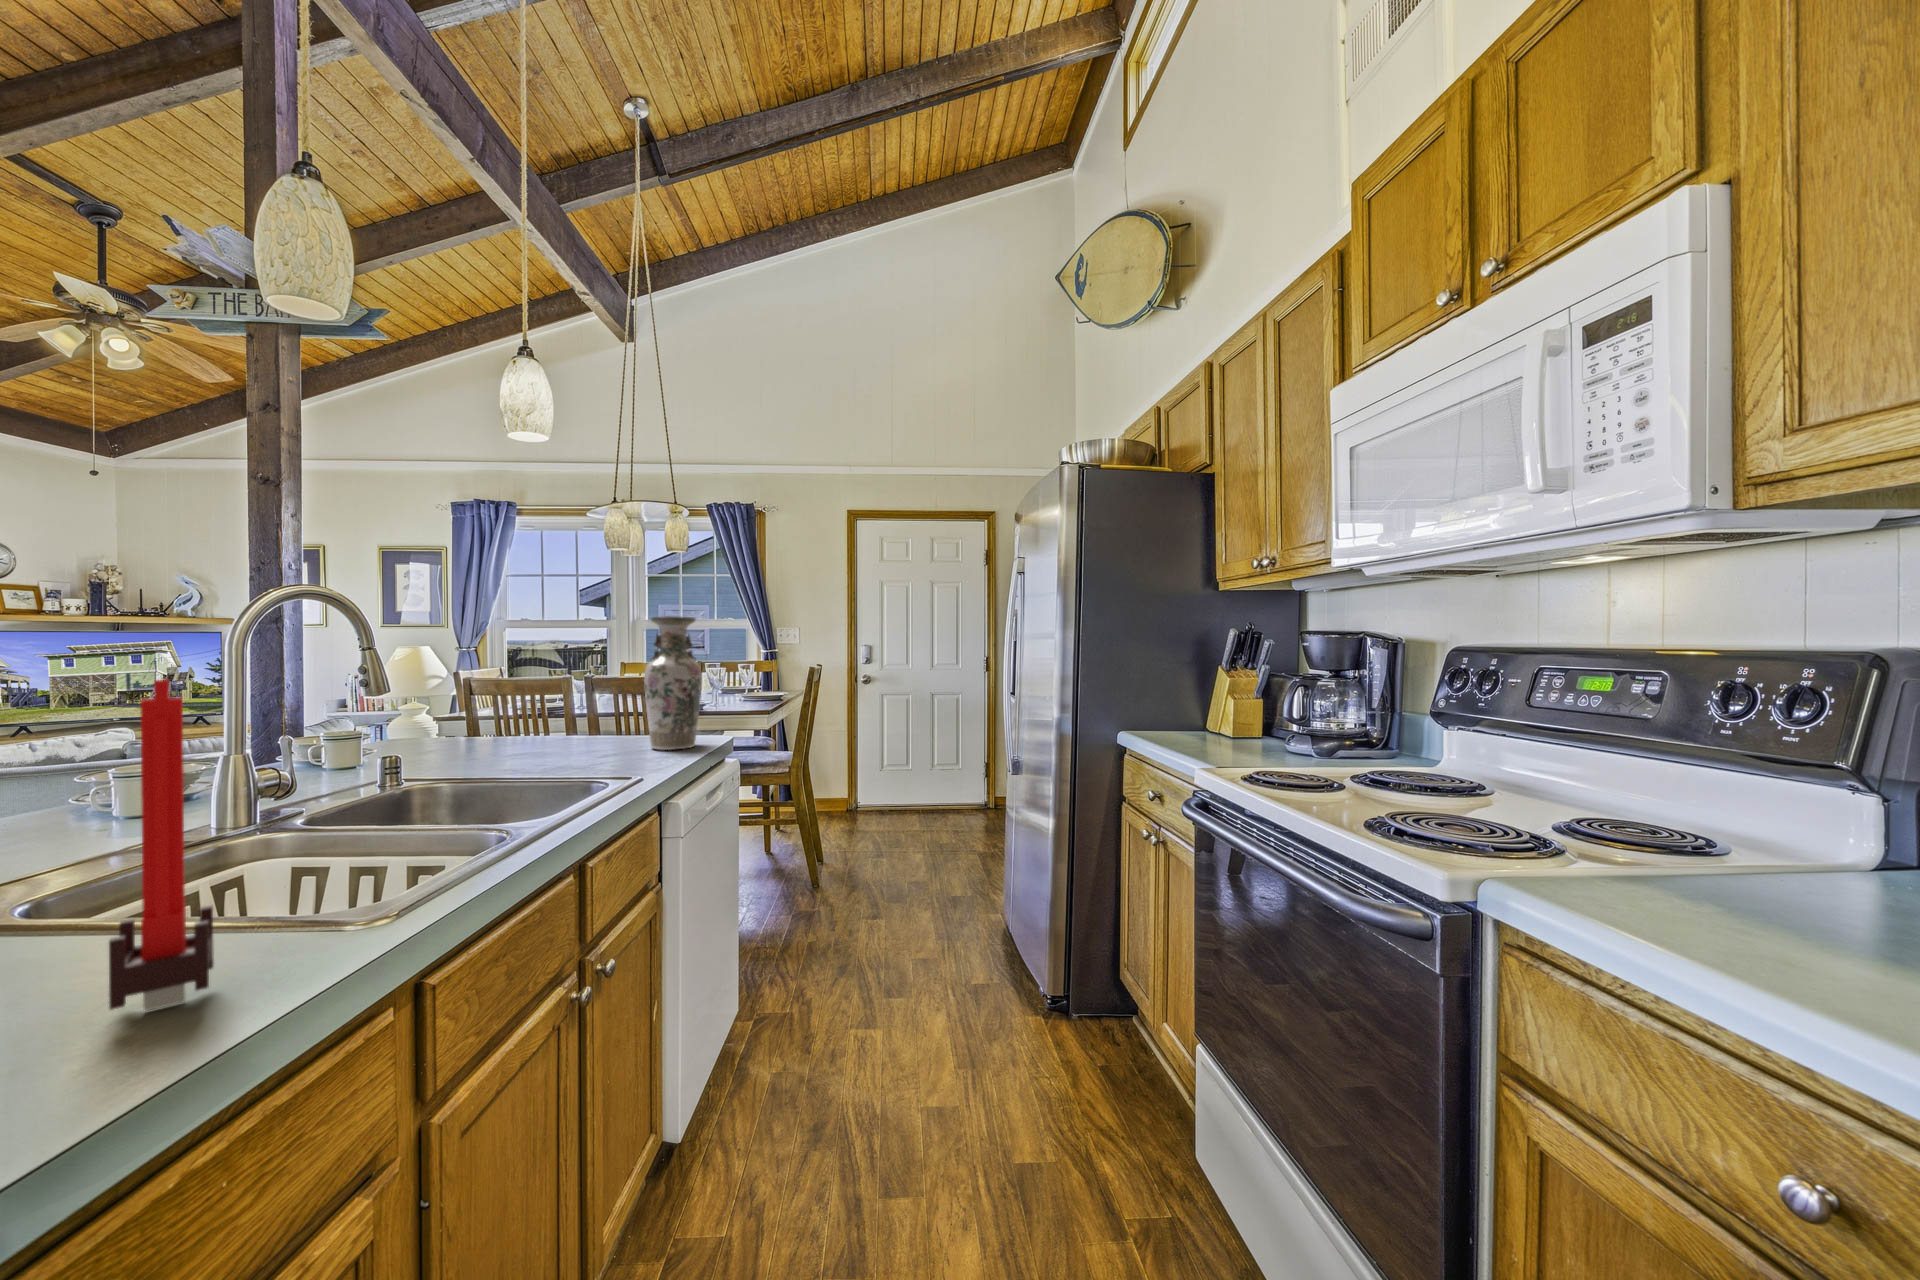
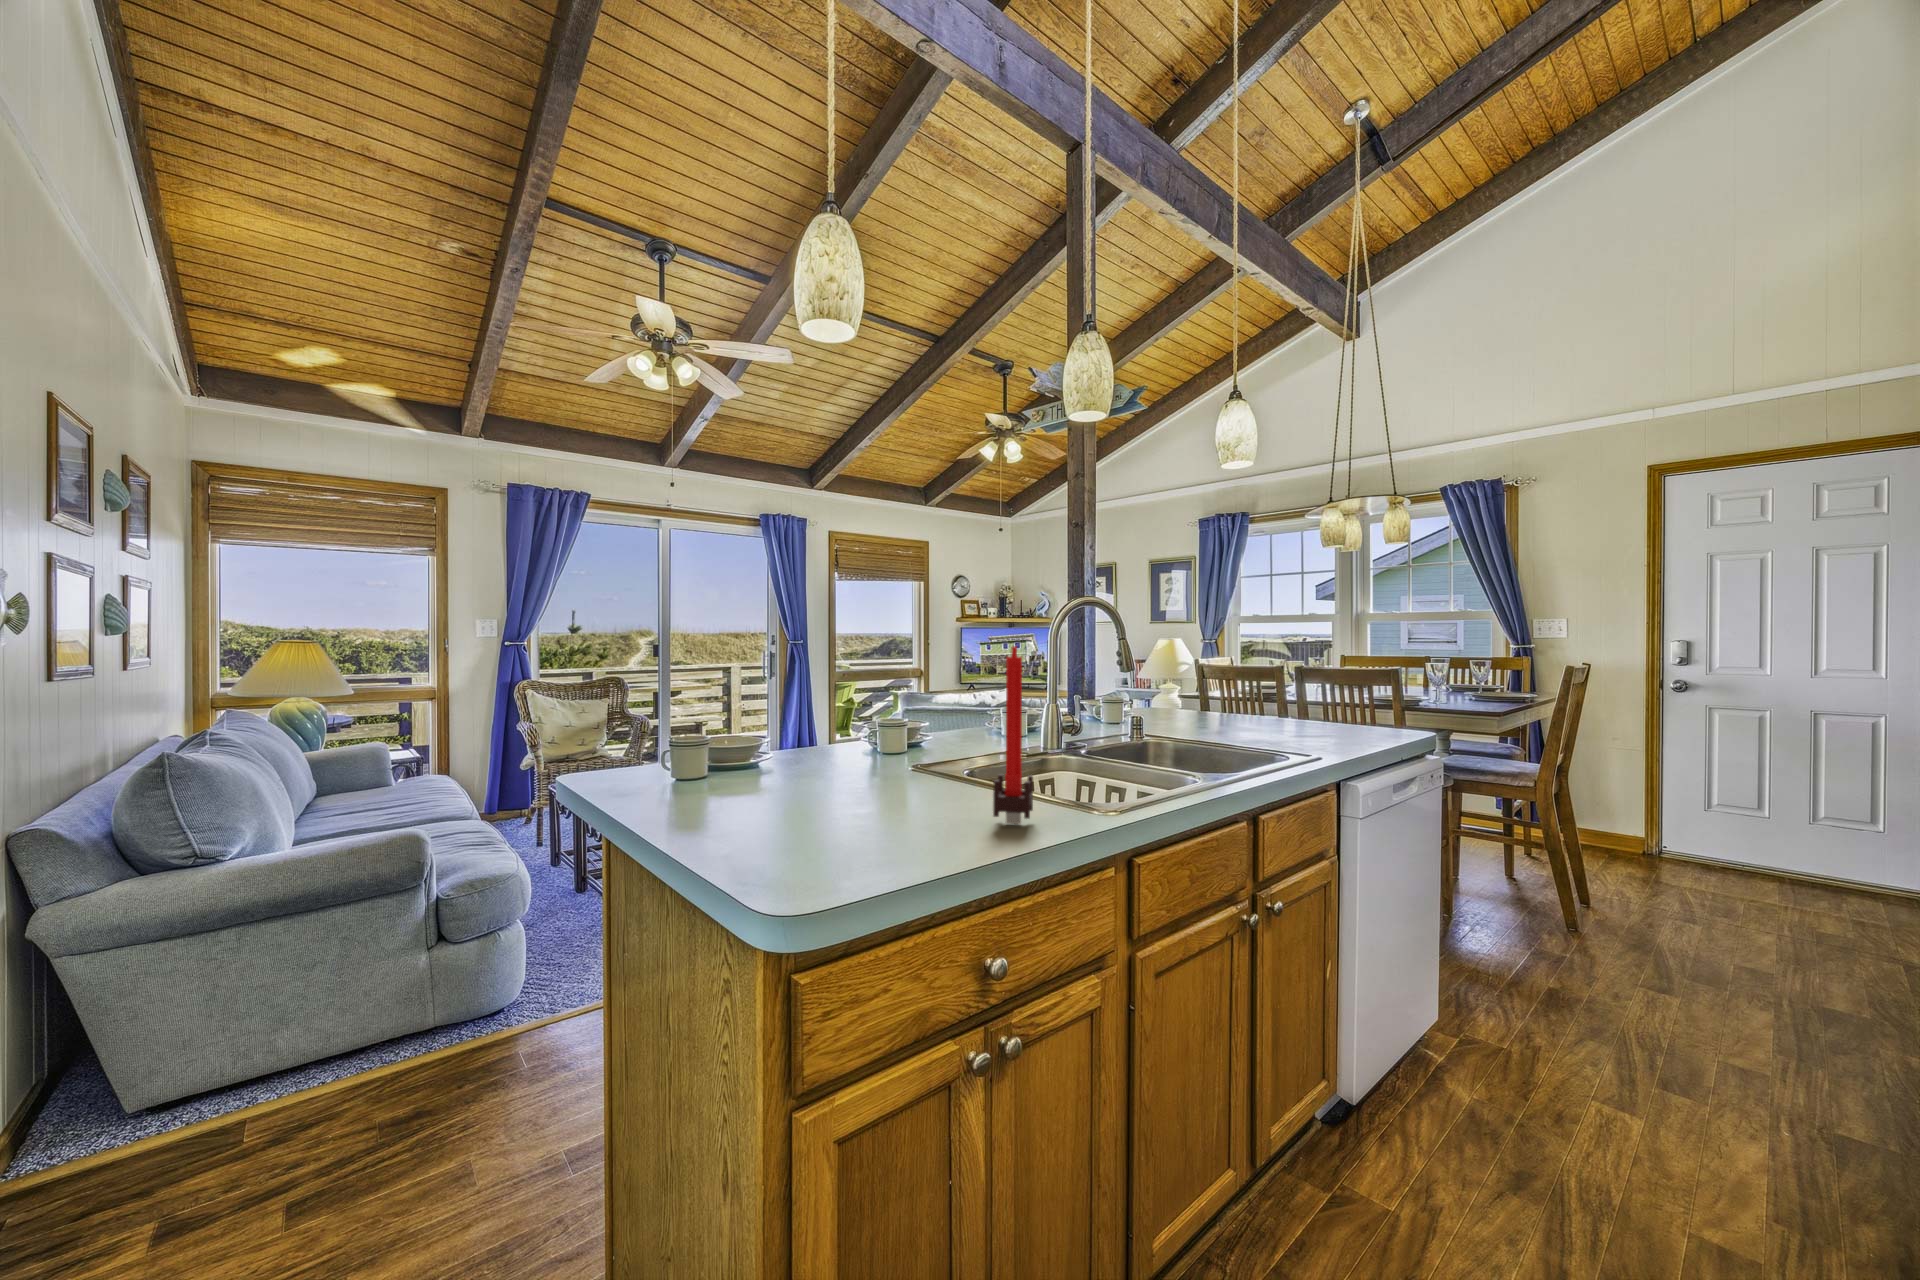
vase: present [644,616,702,750] -> none [1332,610,1391,739]

